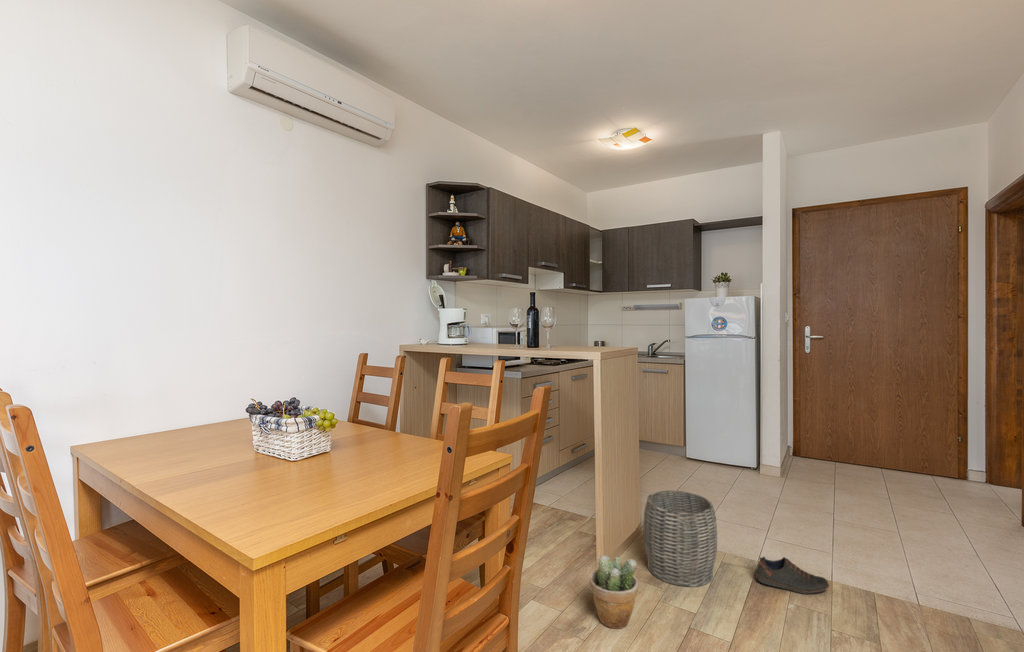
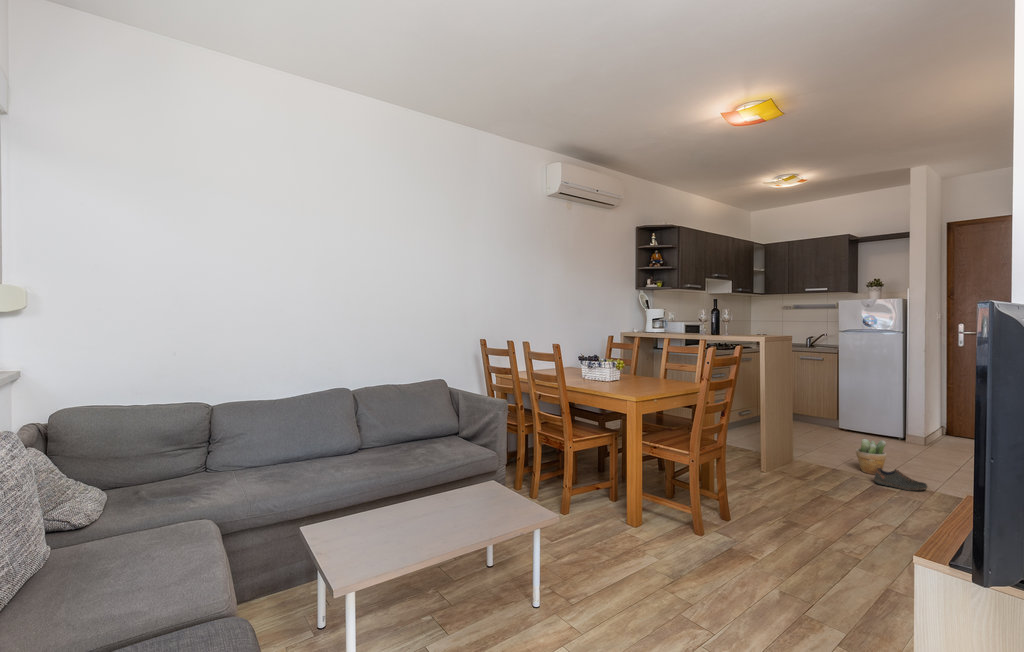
woven basket: present [644,491,717,587] -> none [794,427,846,481]
potted plant: present [590,556,638,629] -> present [856,439,887,475]

